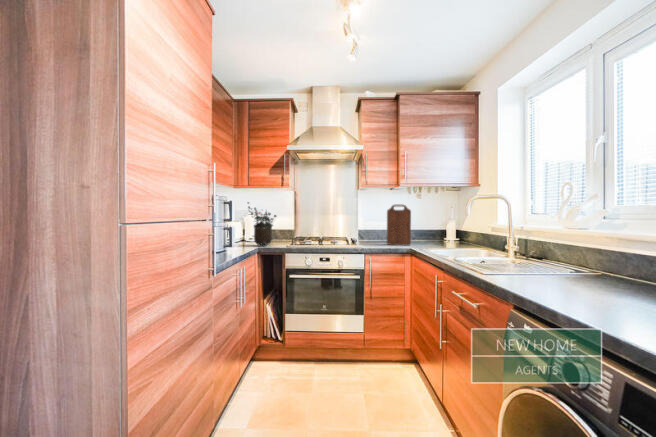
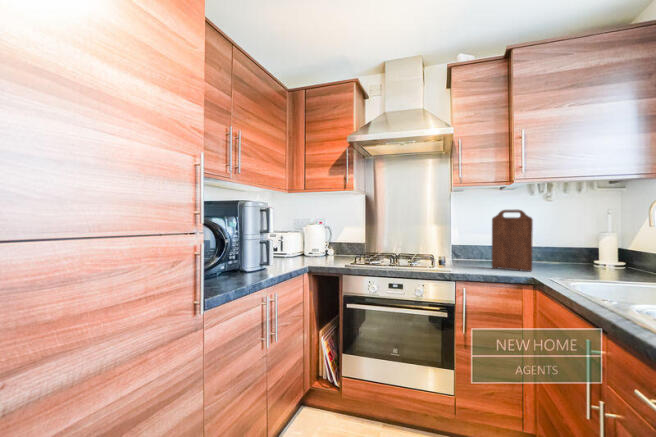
potted plant: present [248,202,276,245] -> none [300,208,334,263]

